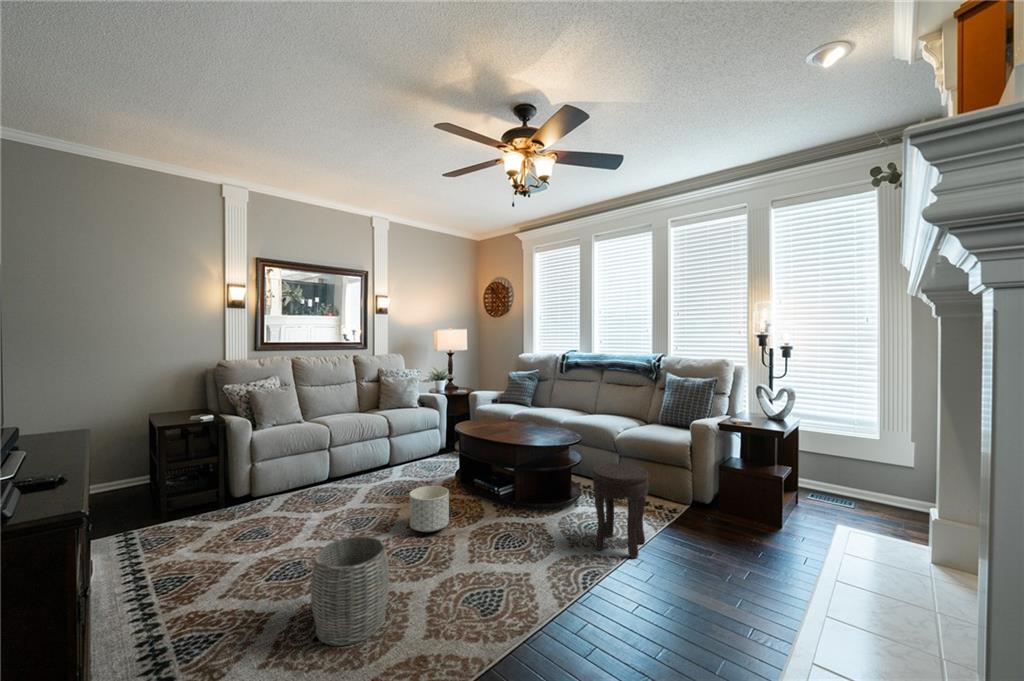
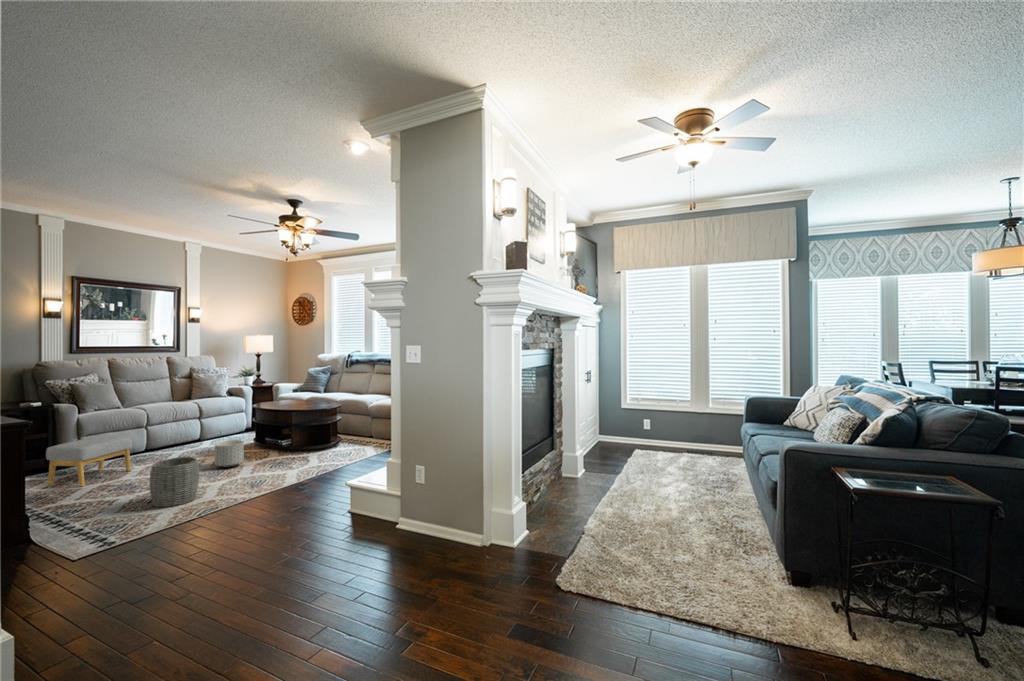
side table: present [593,463,649,558] -> none [336,418,368,466]
footstool: none [200,466,306,553] -> present [46,435,132,487]

